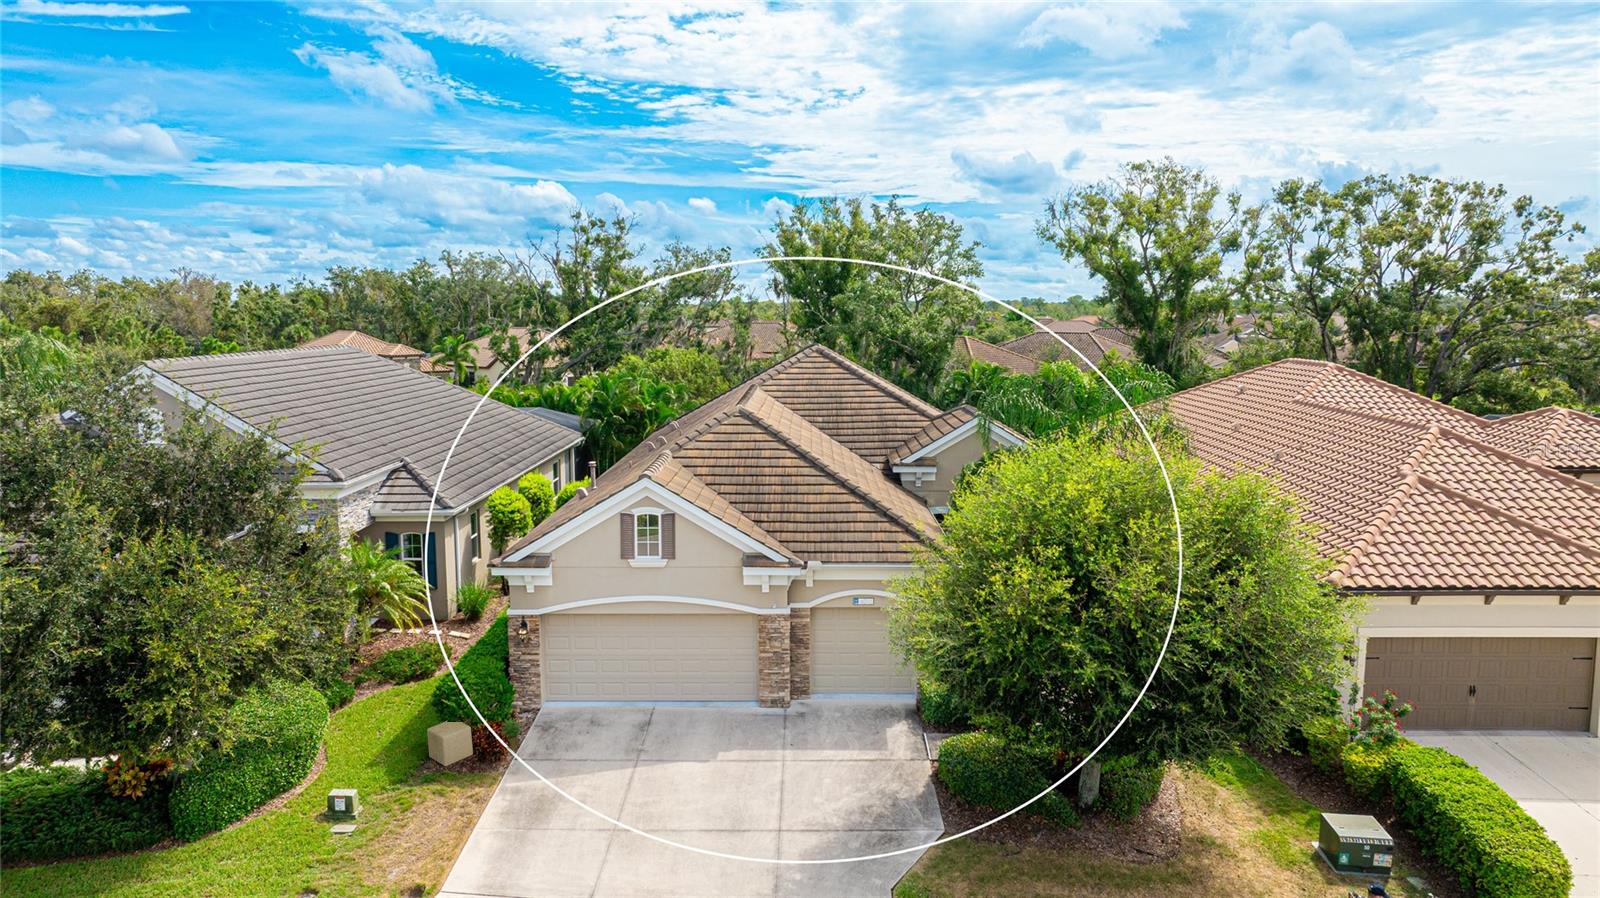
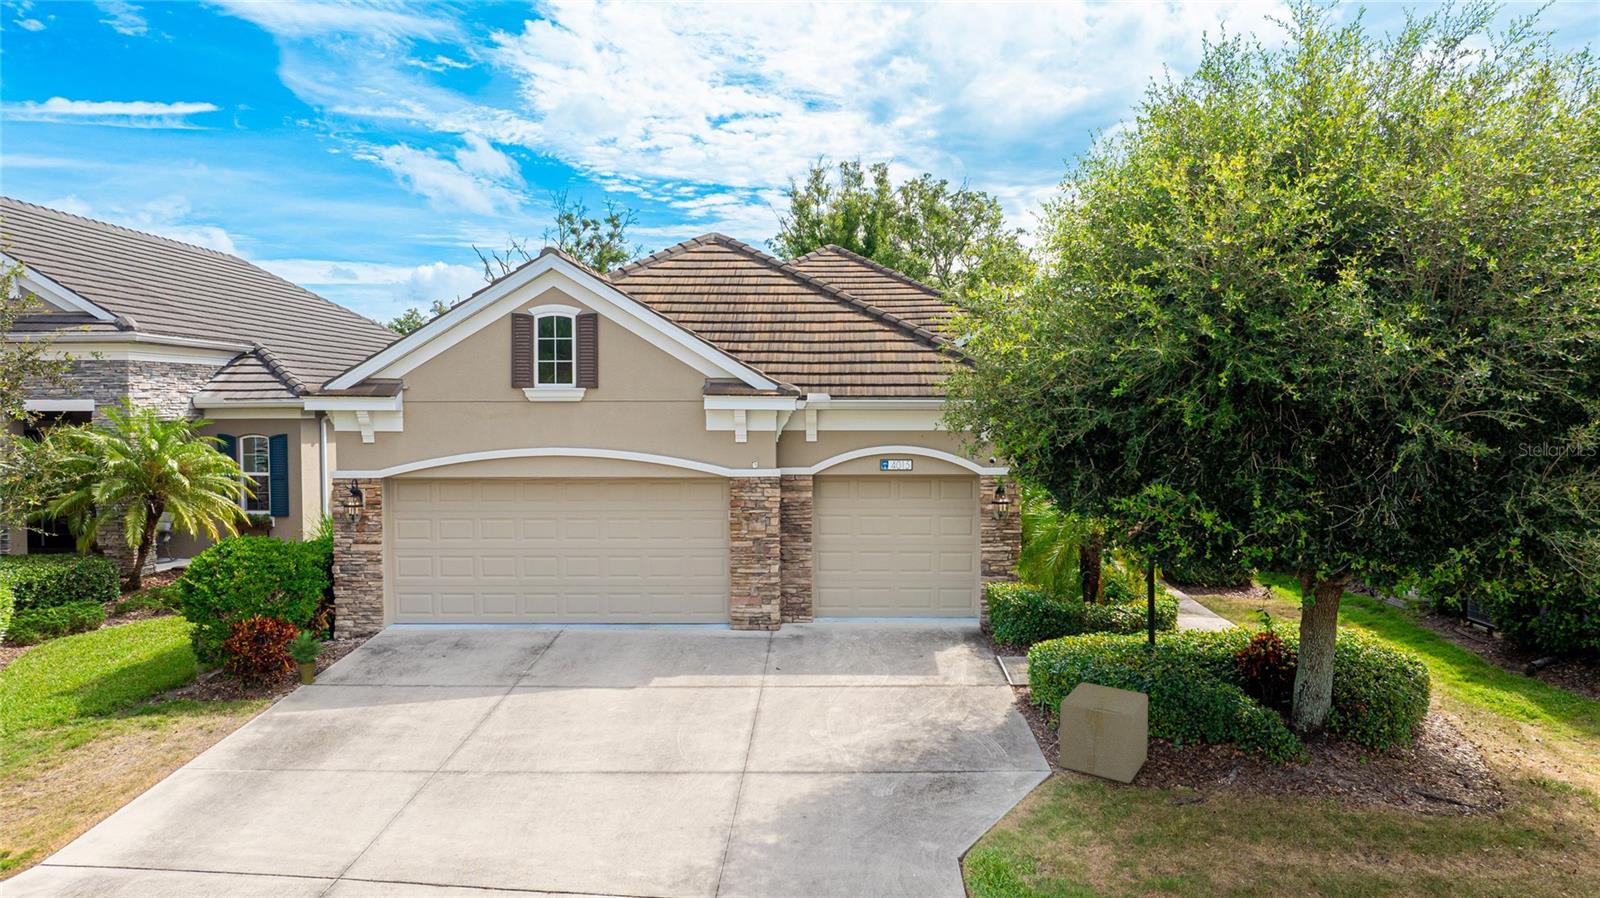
cardboard box: present [427,721,473,766] -> present [1060,682,1148,784]

